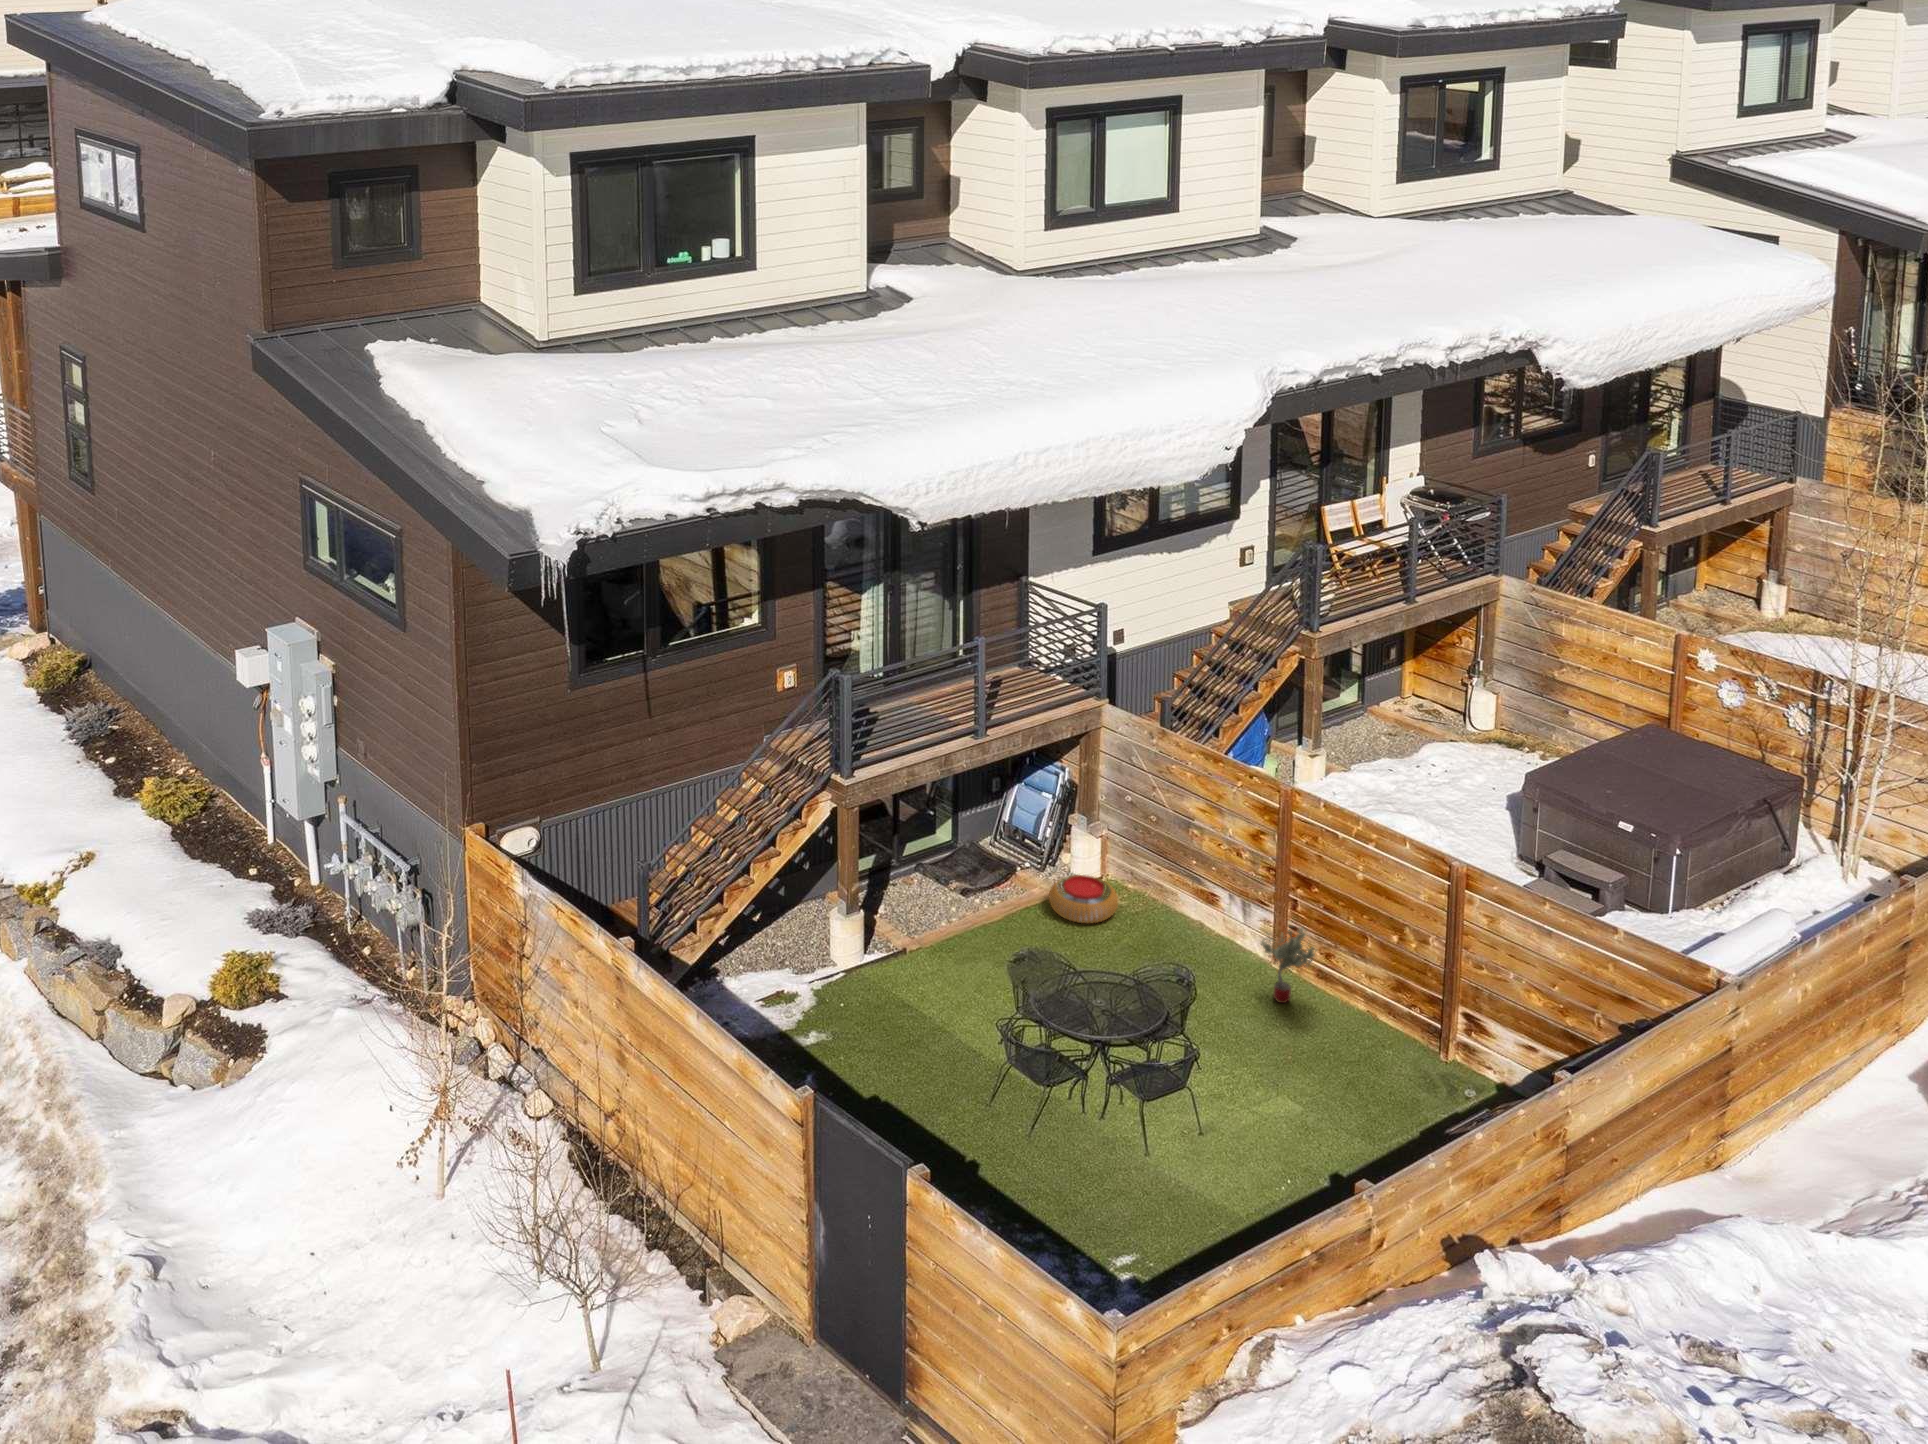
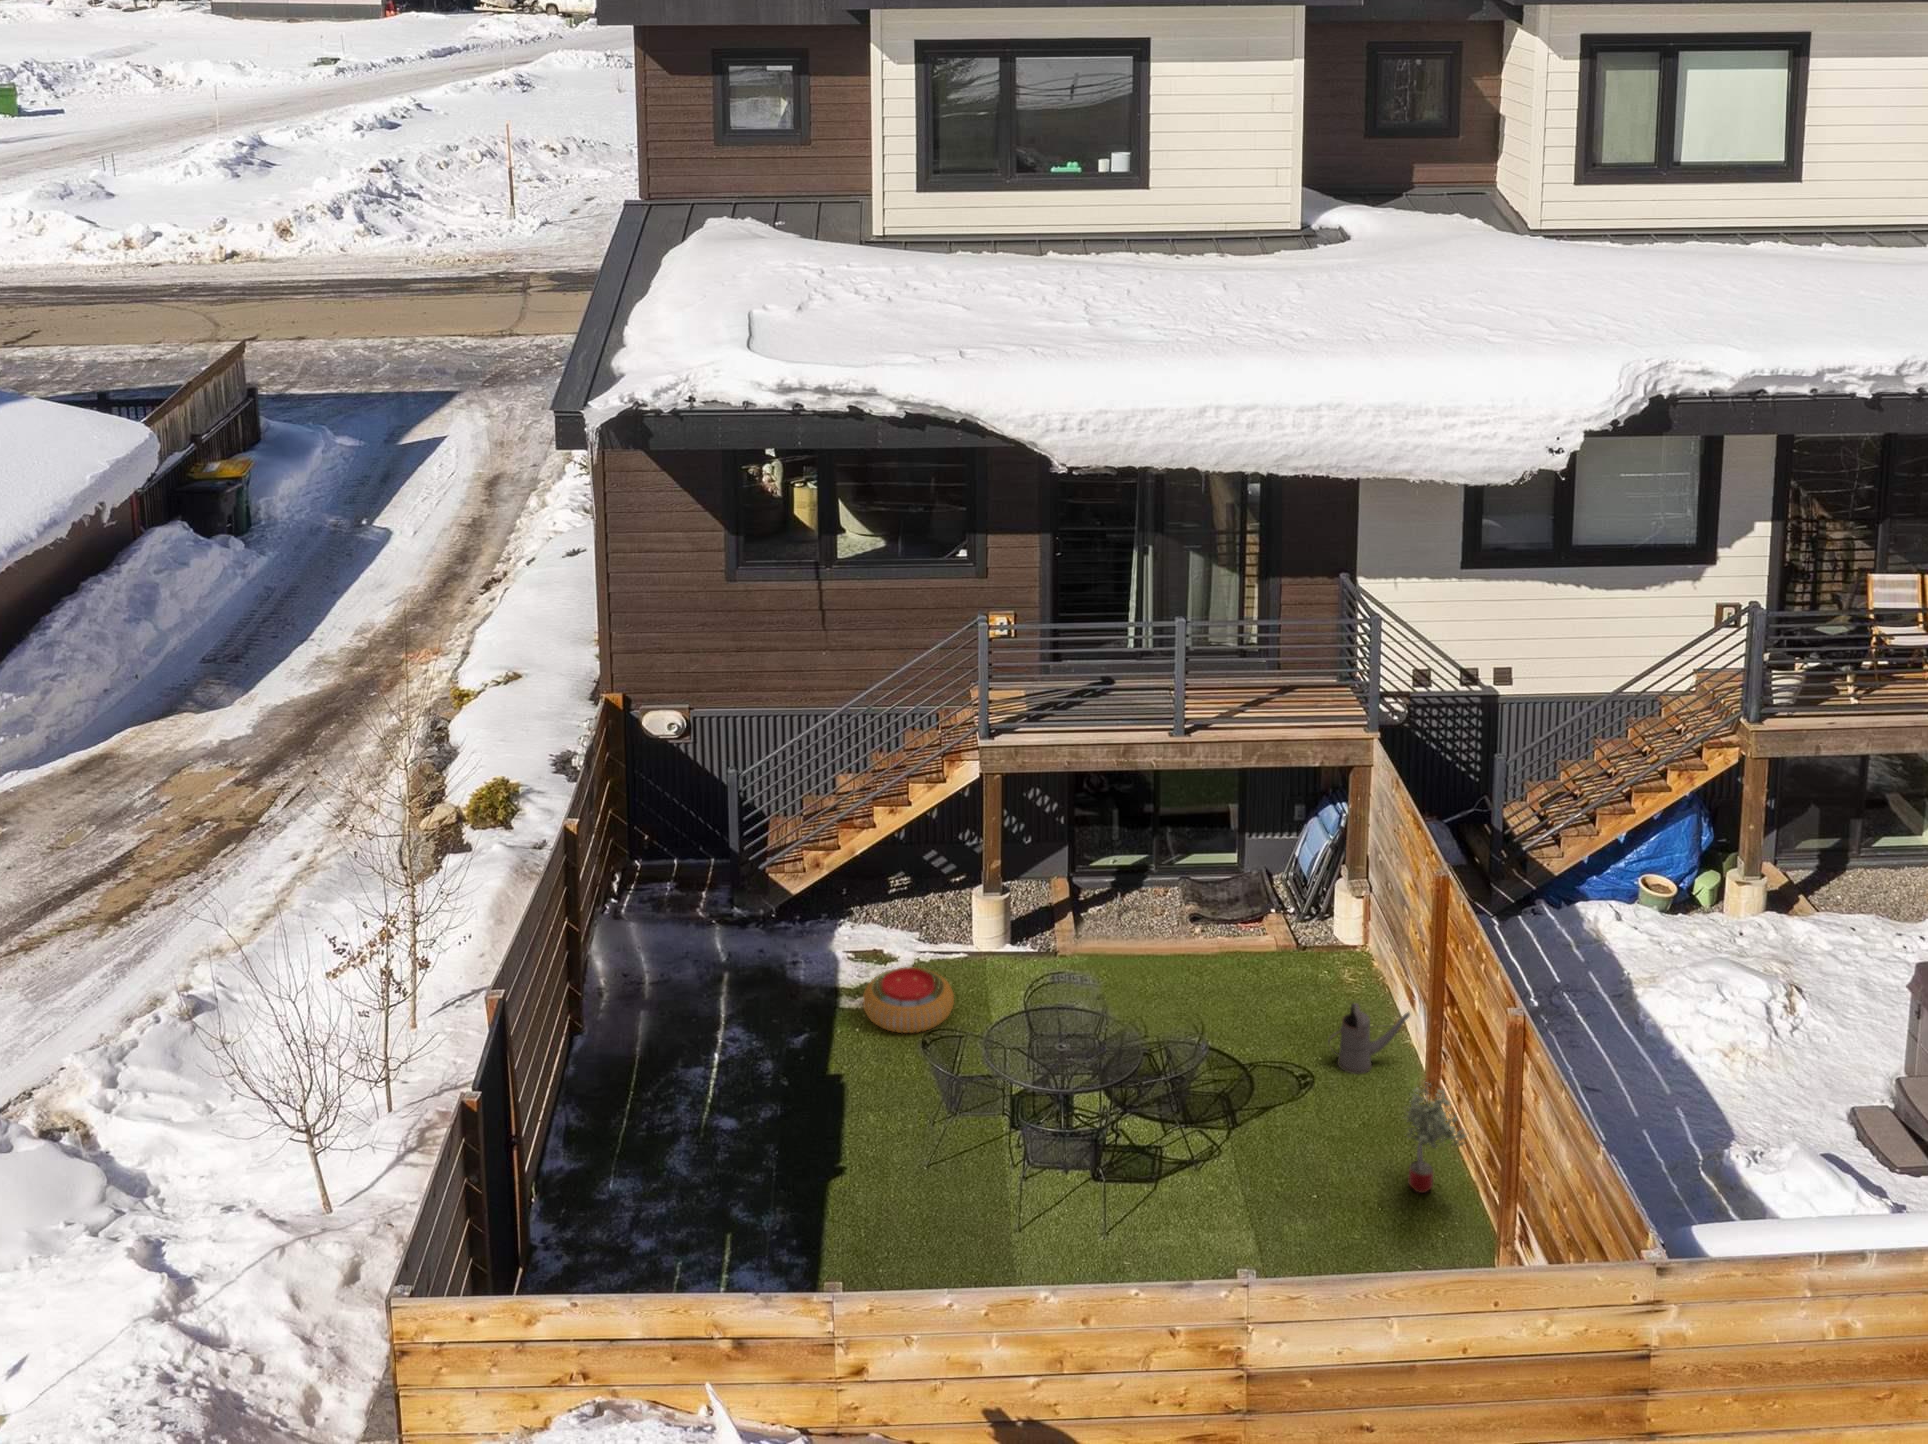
pouf: present [1049,875,1119,923] -> present [863,967,954,1033]
watering can: none [1152,885,1198,941] -> present [1328,1003,1410,1074]

